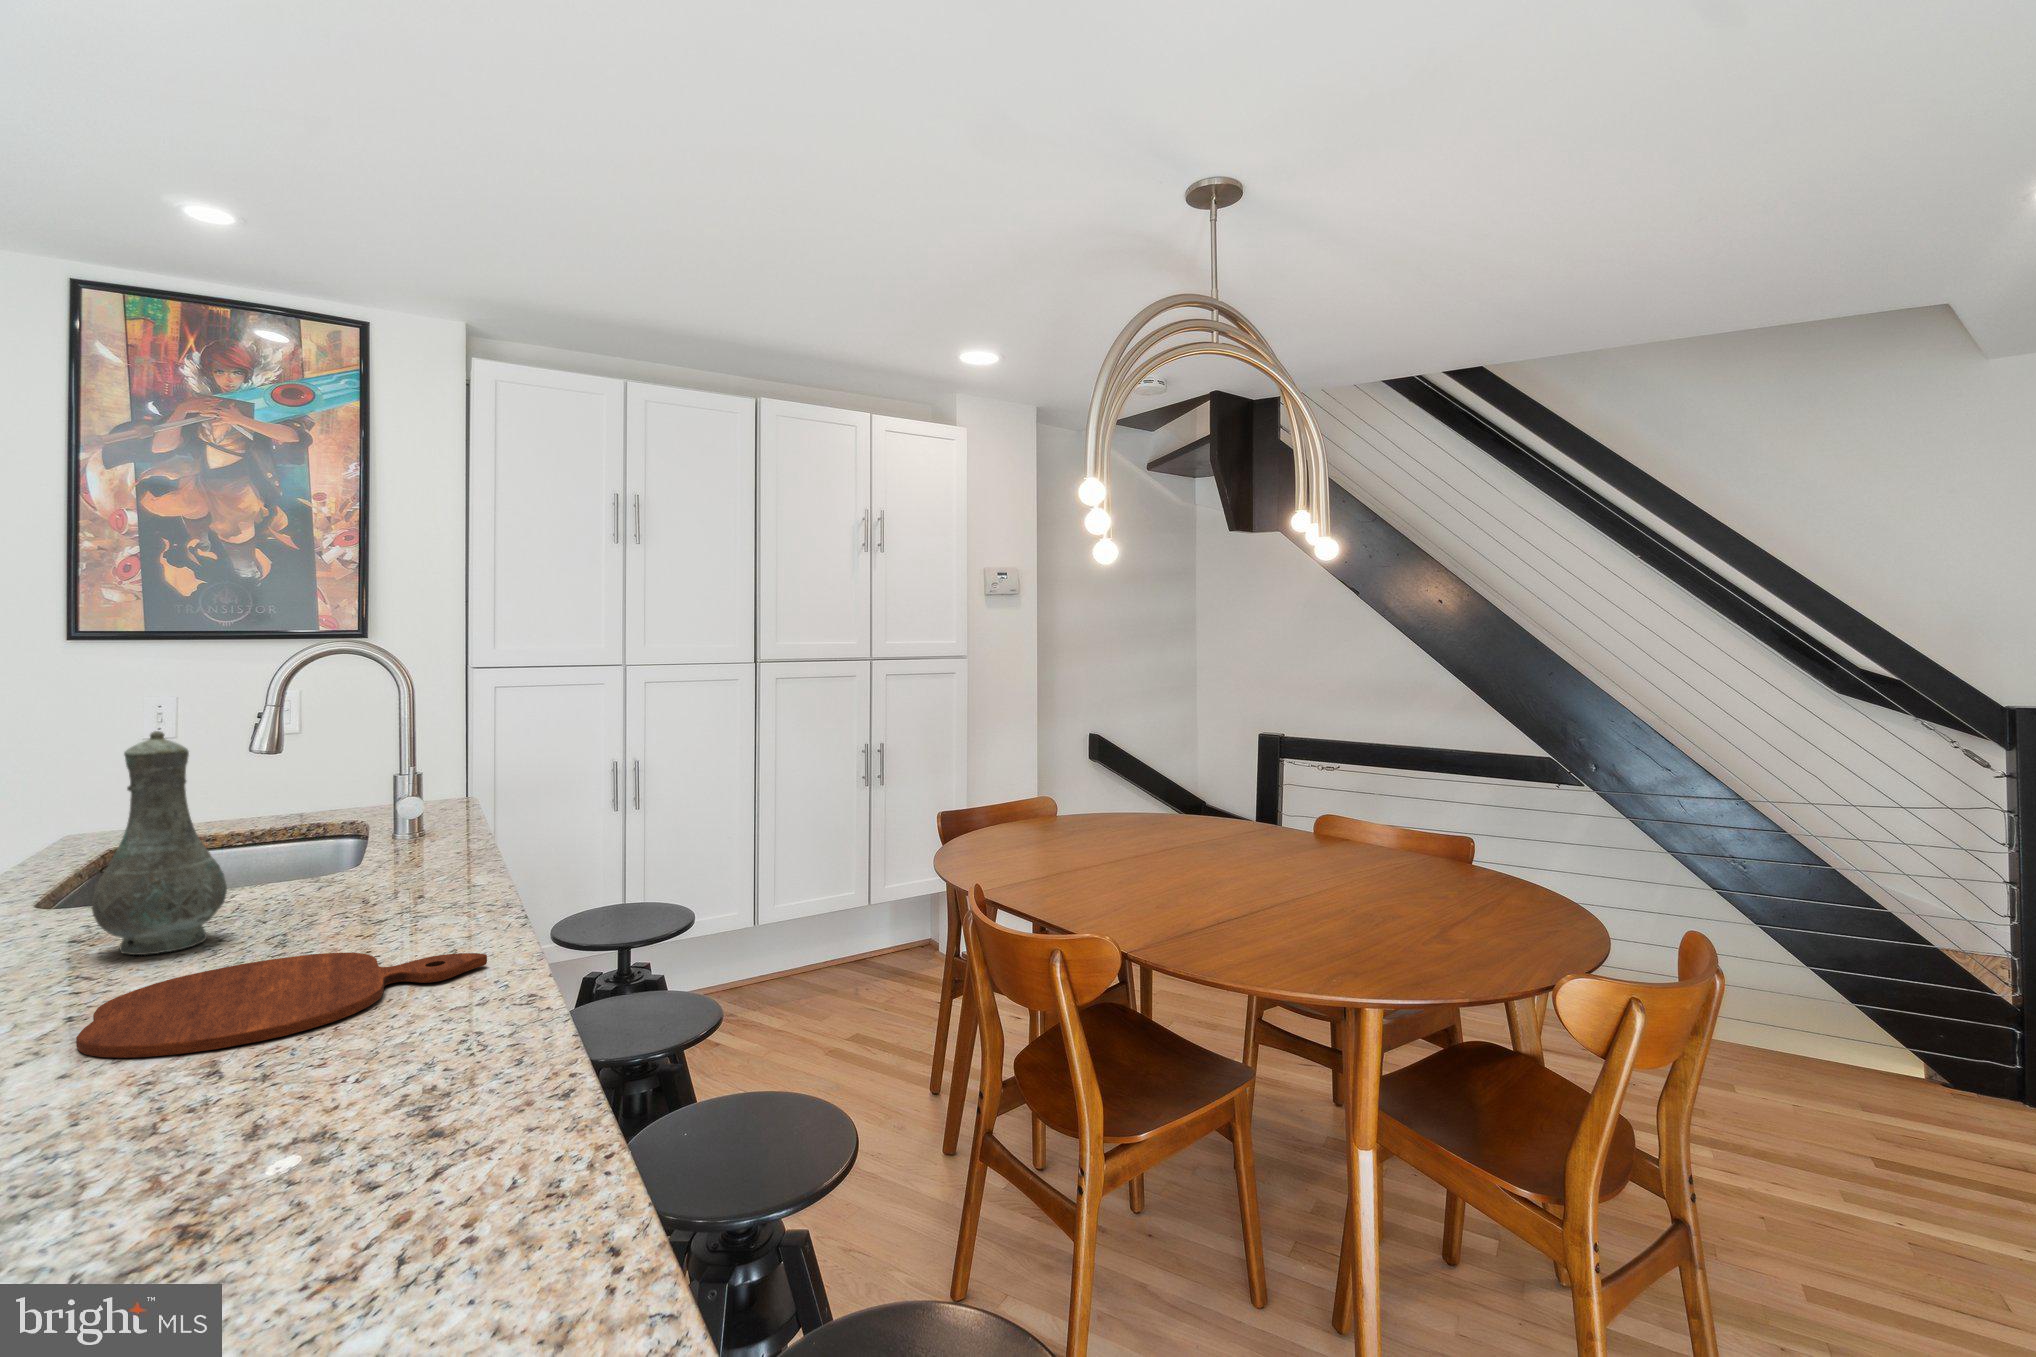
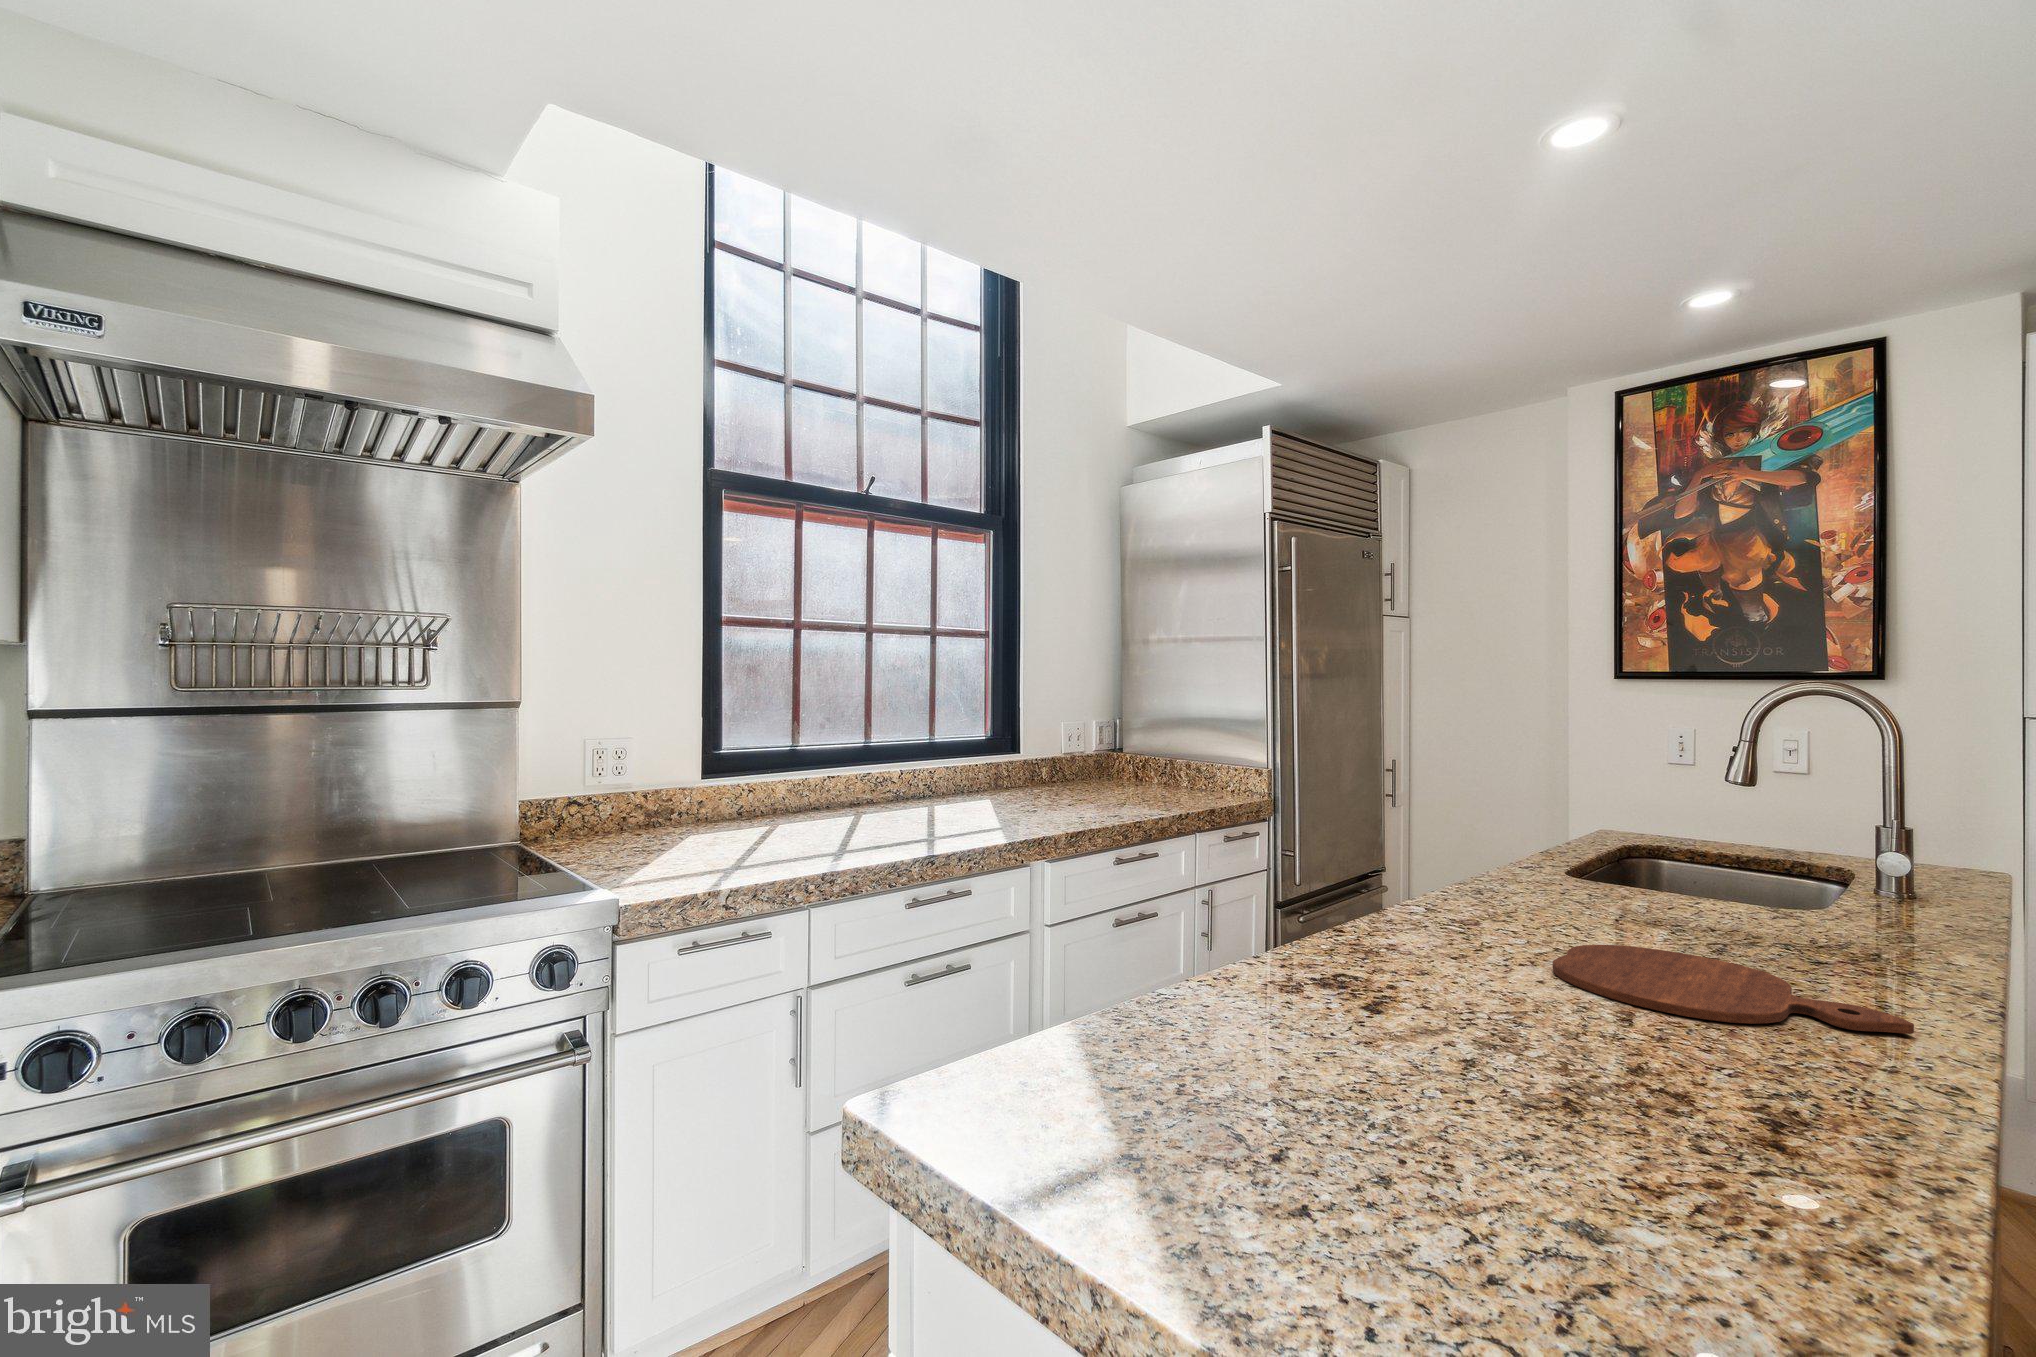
vase: present [92,731,227,955] -> none [1584,752,1678,929]

